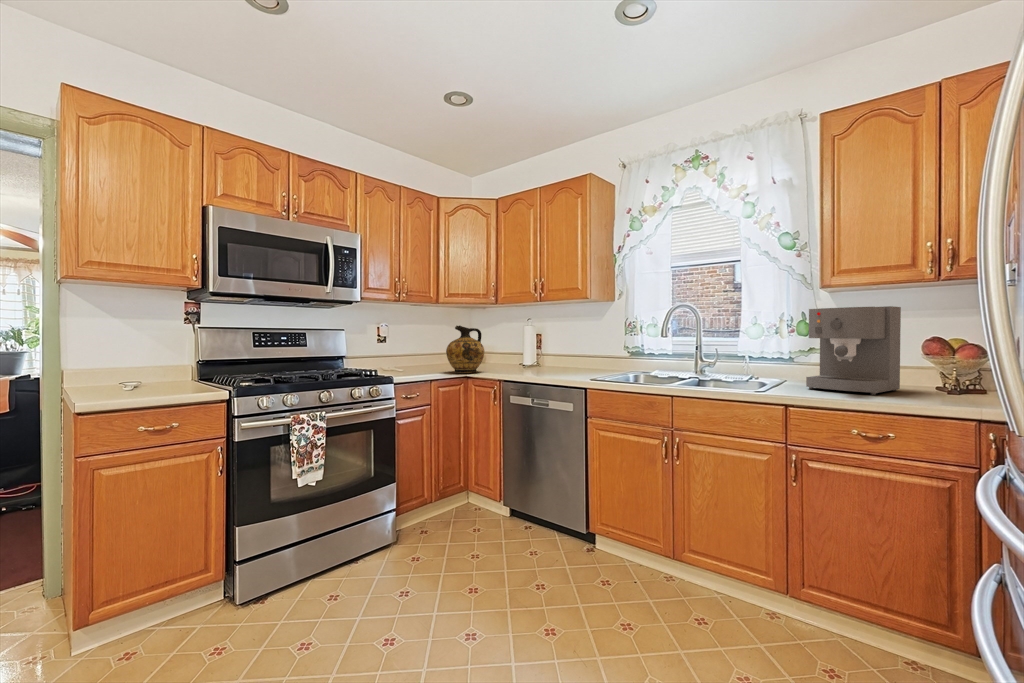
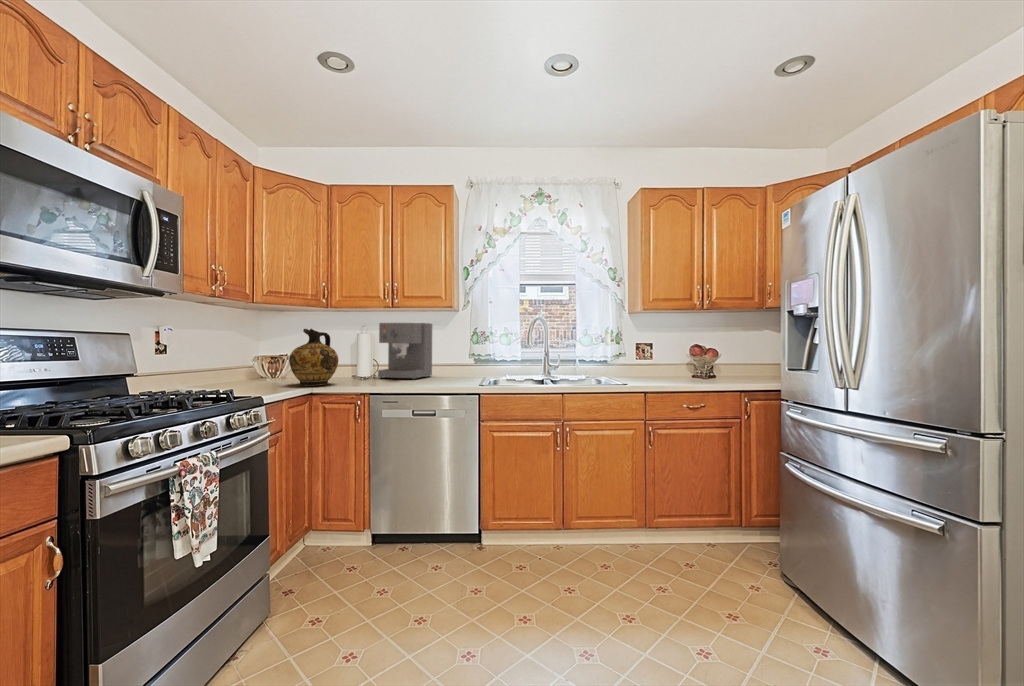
coffee maker: present [806,306,901,395] -> present [378,323,432,379]

